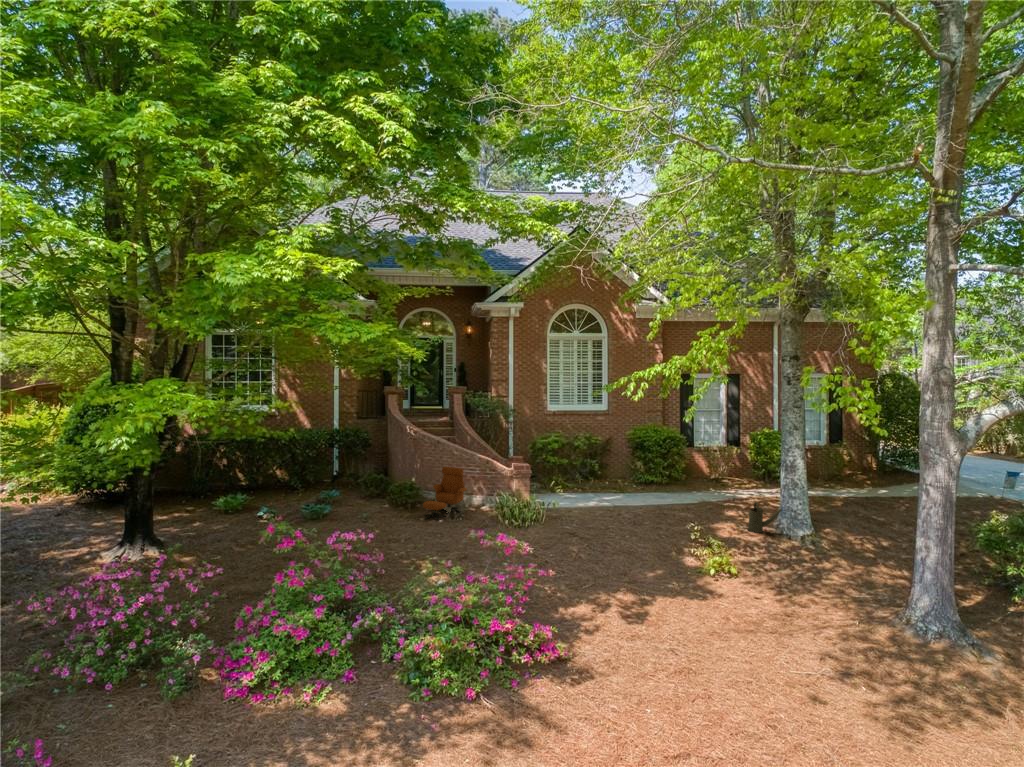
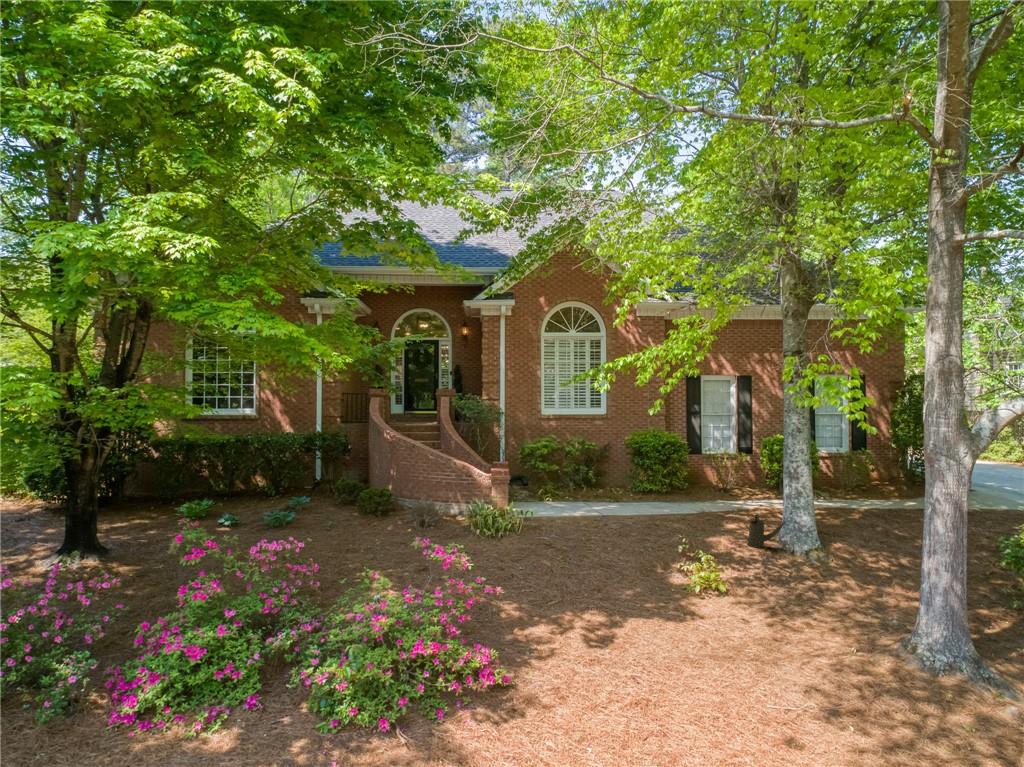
lounge chair: present [423,467,467,520] -> none [391,473,440,531]

